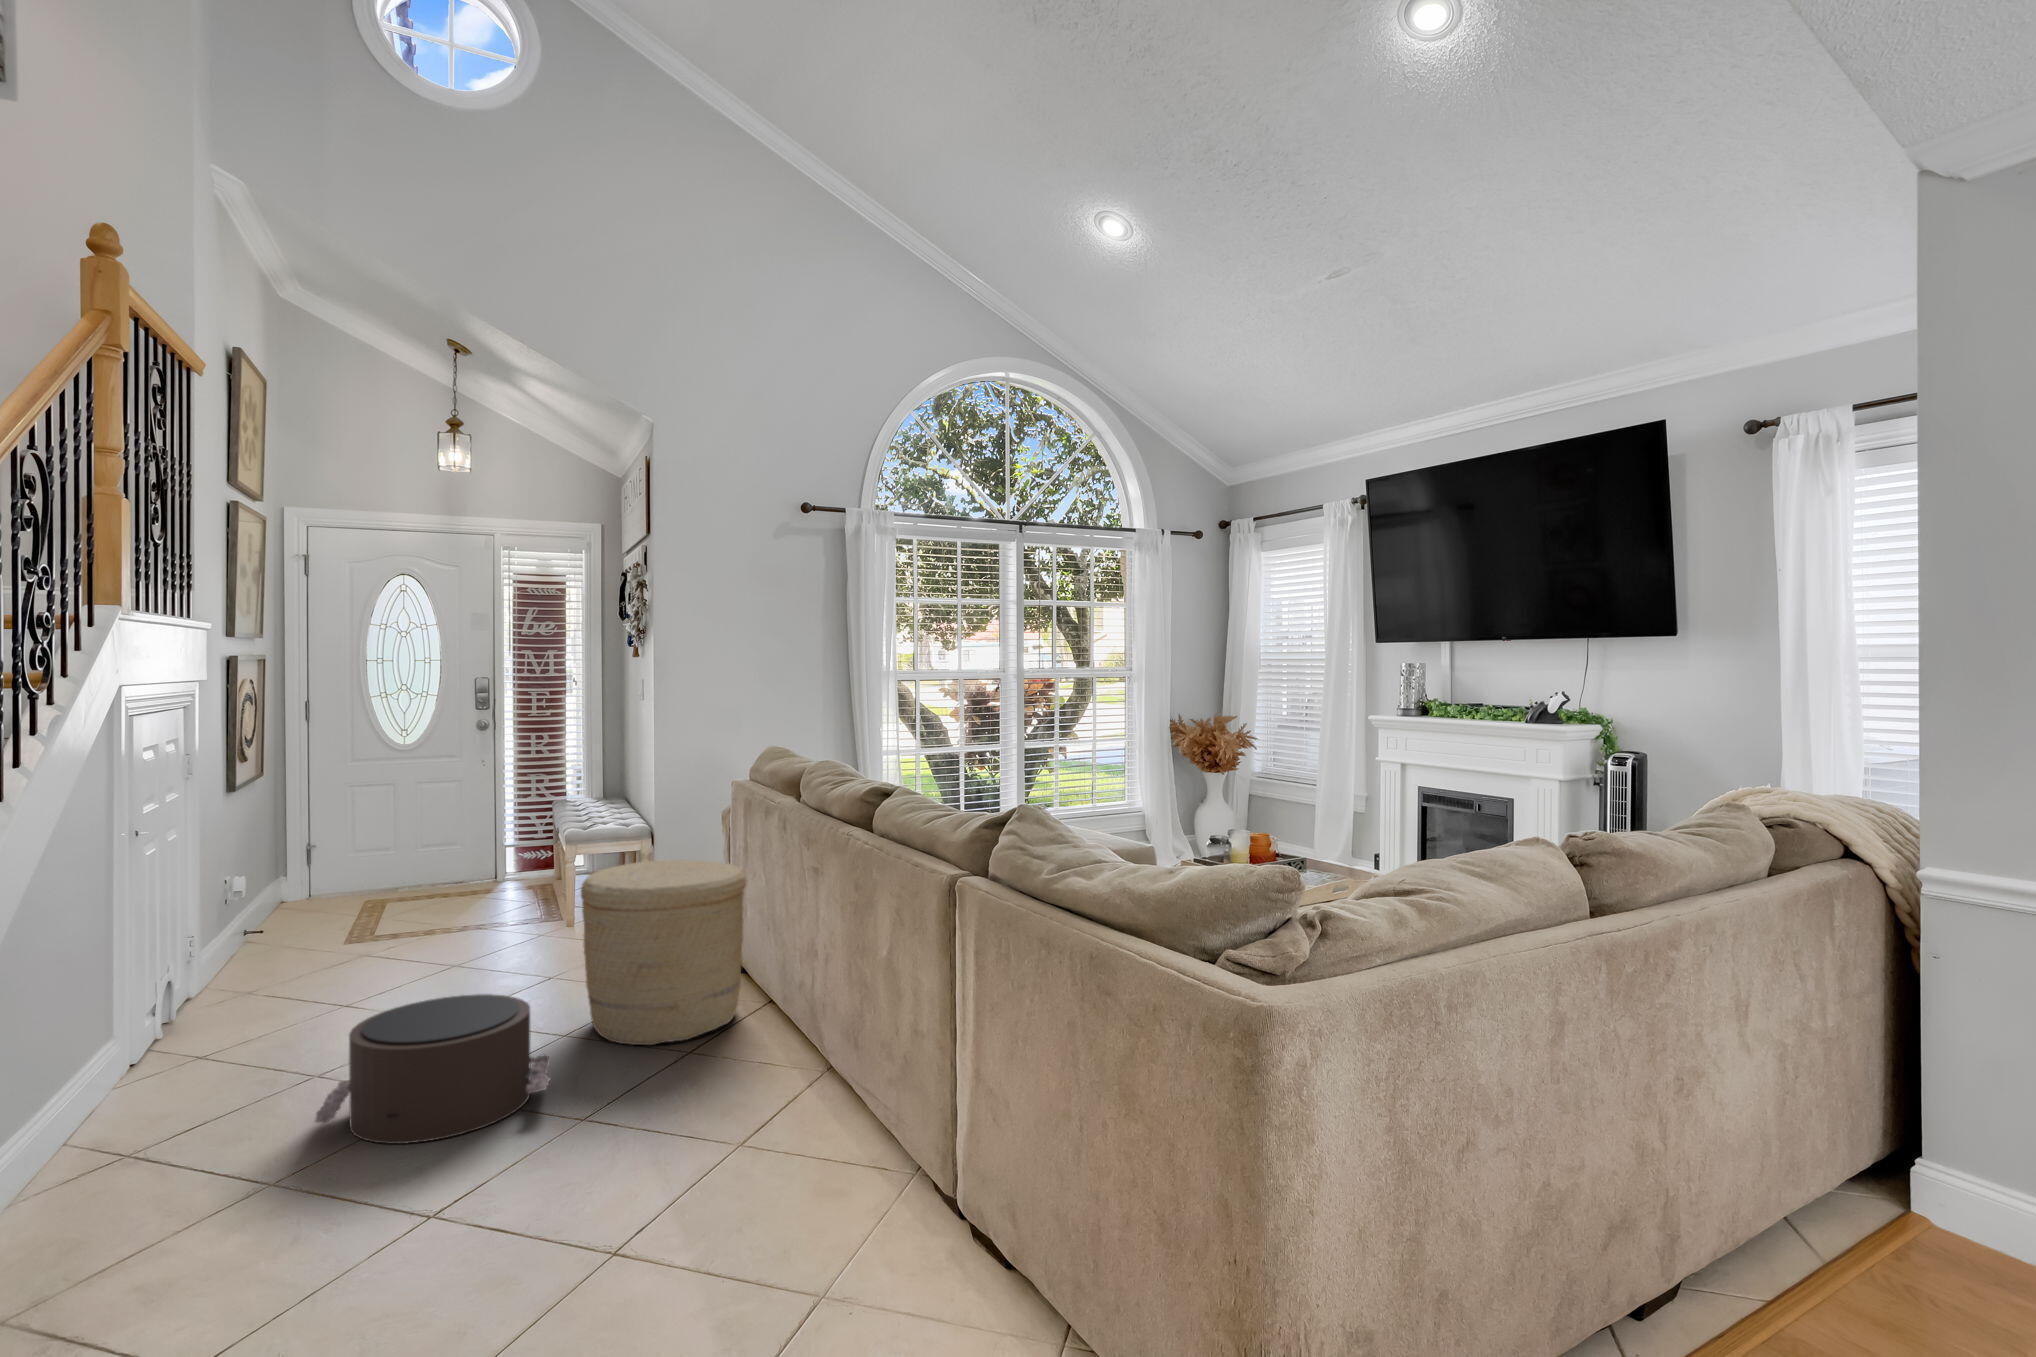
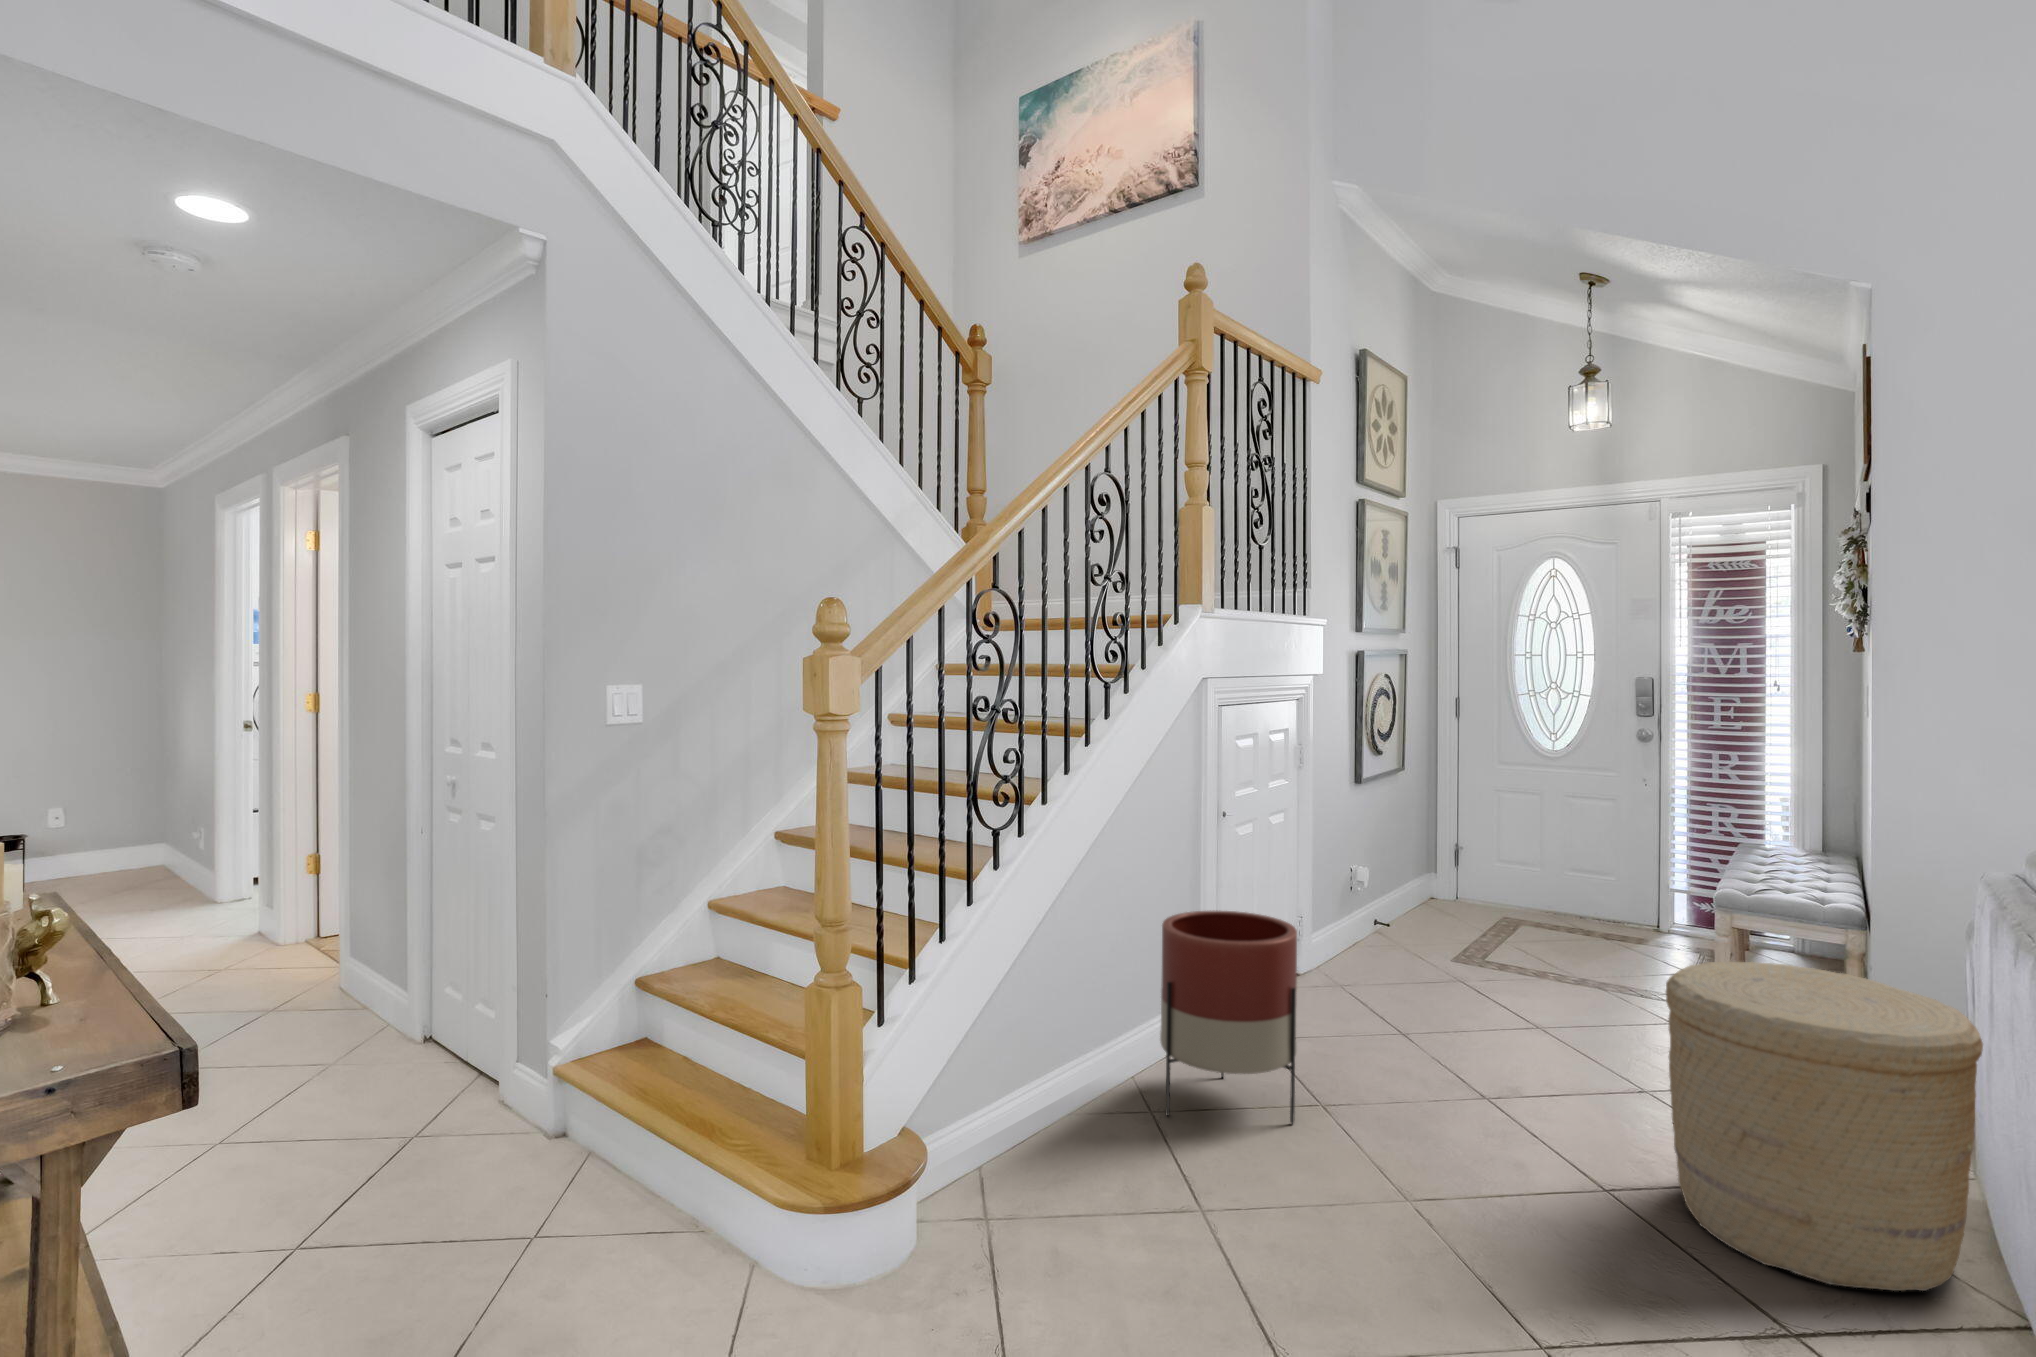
planter: none [90,918,269,1149] -> present [1160,911,1297,1124]
pouf: present [315,994,550,1144] -> none [1293,1070,1582,1277]

